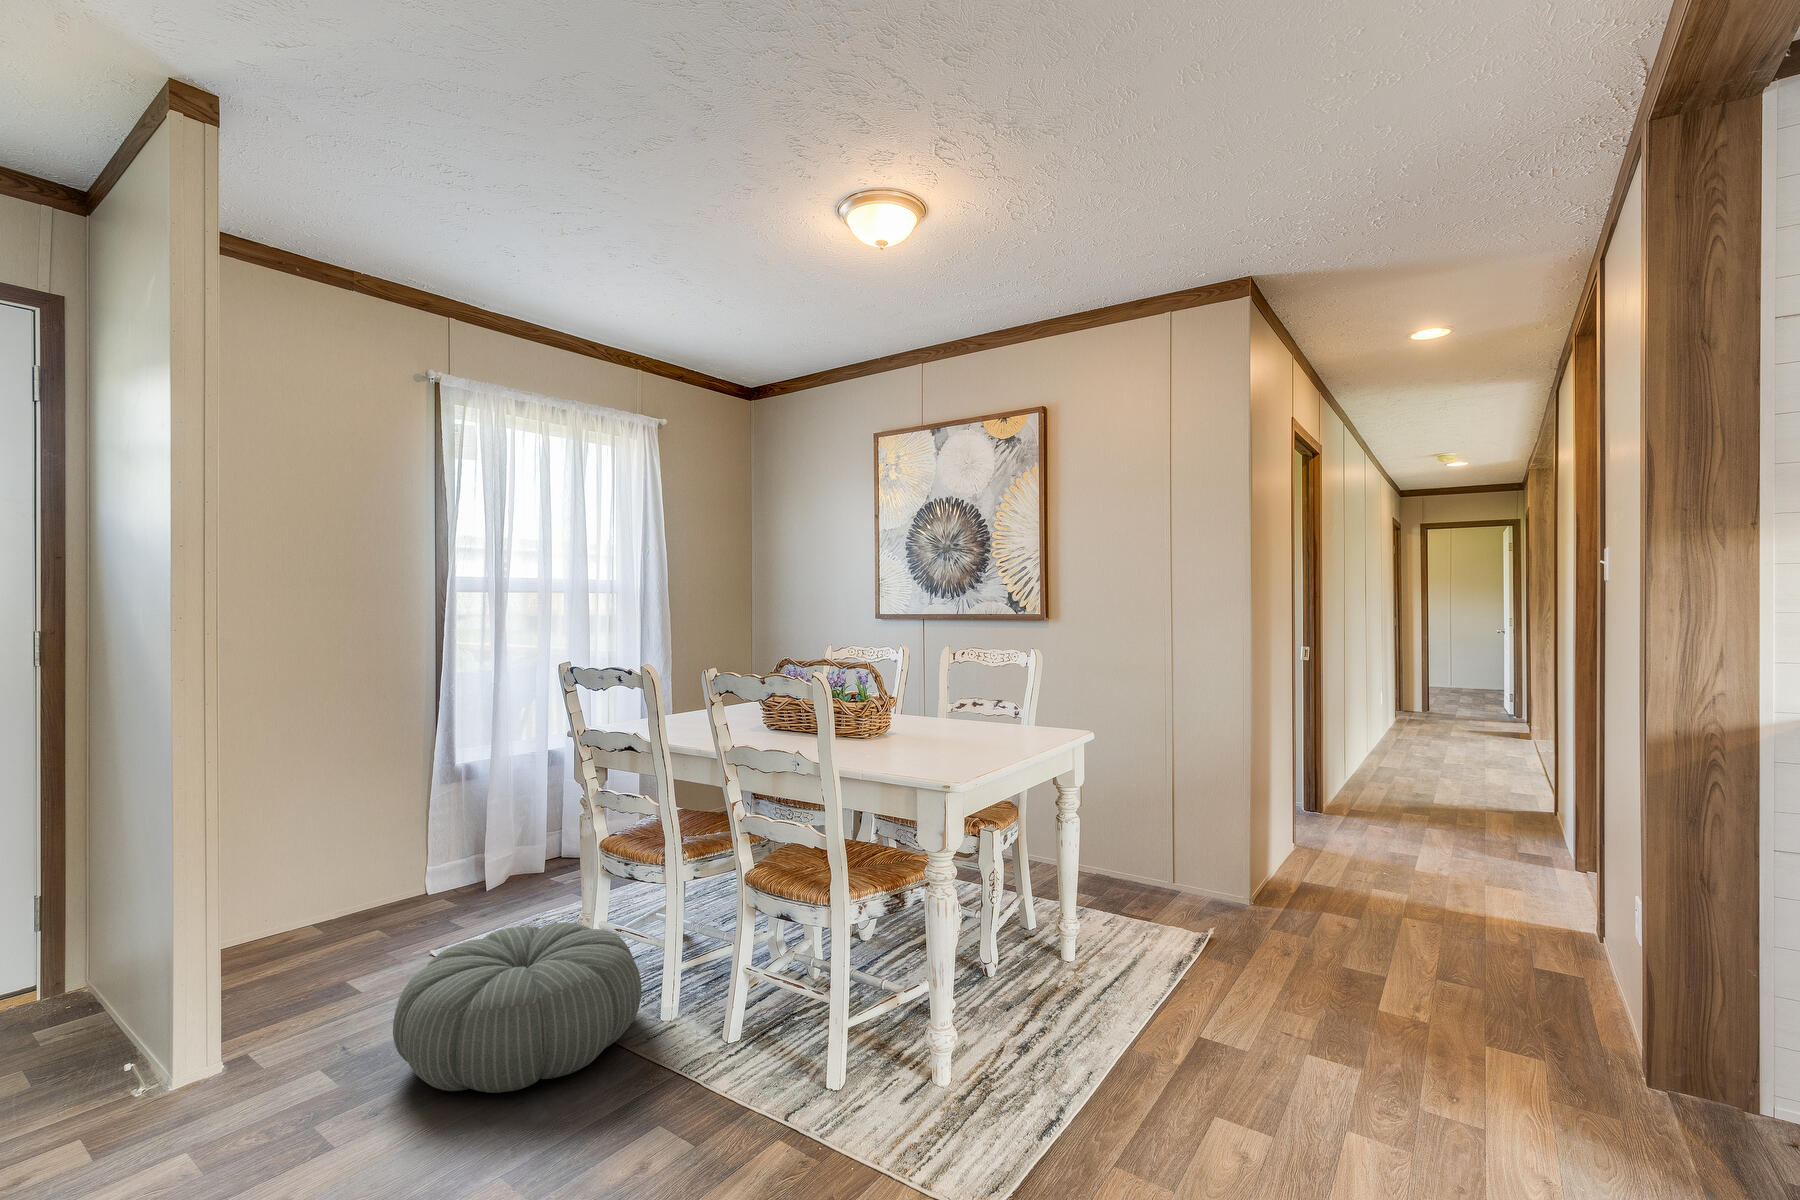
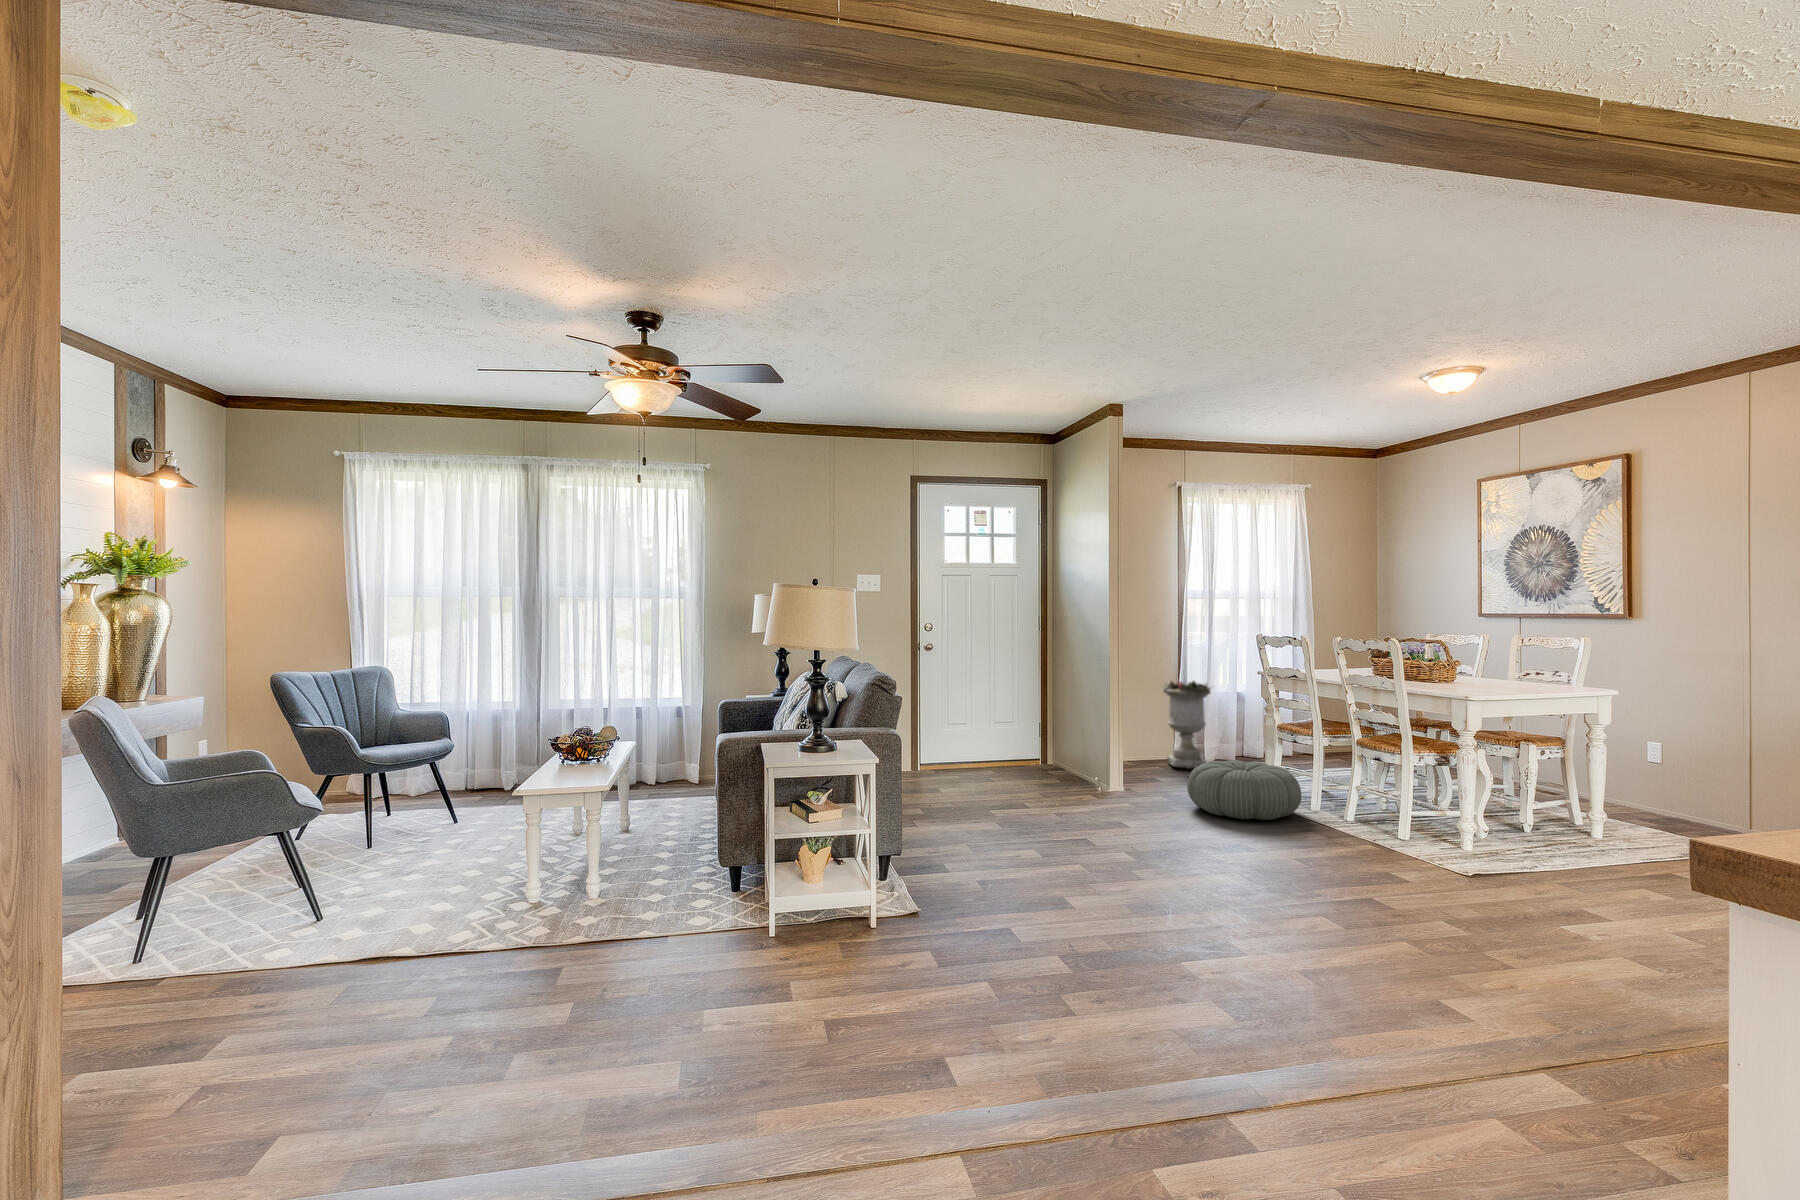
planter: none [401,745,502,914] -> present [1163,681,1211,769]

